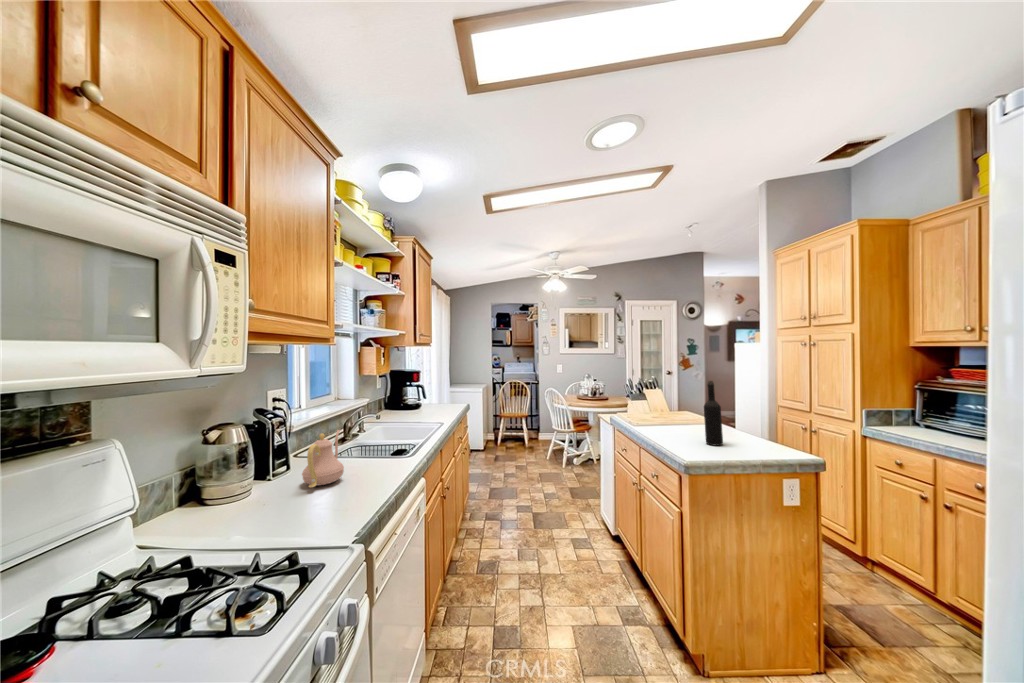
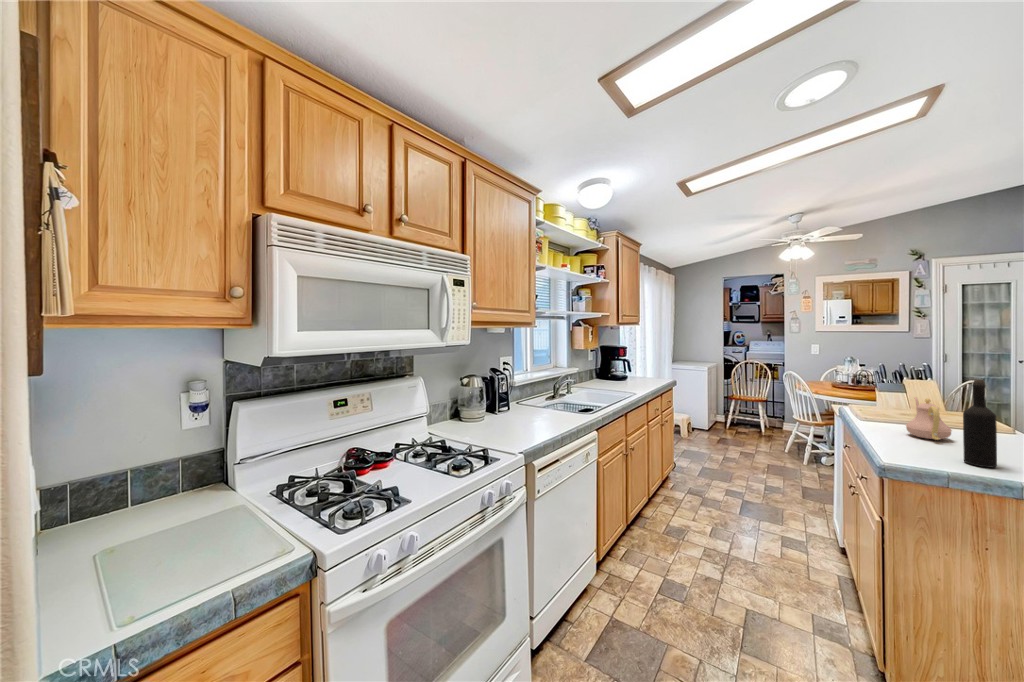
teapot: present [302,430,344,488] -> present [906,397,952,440]

